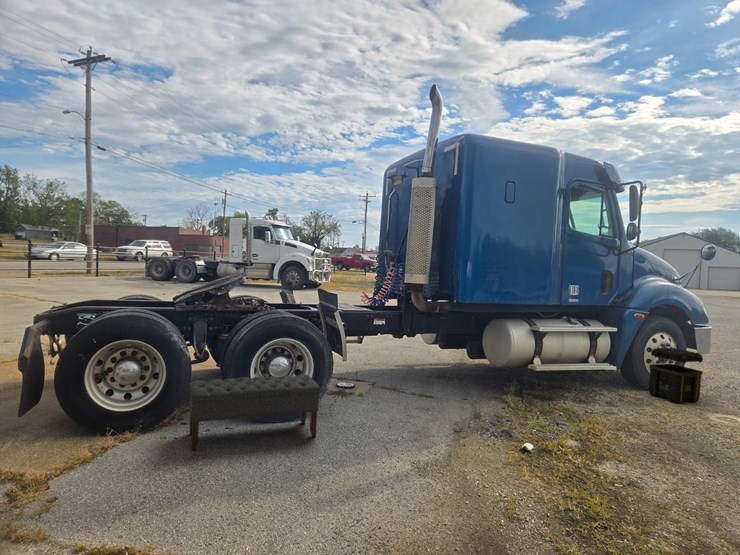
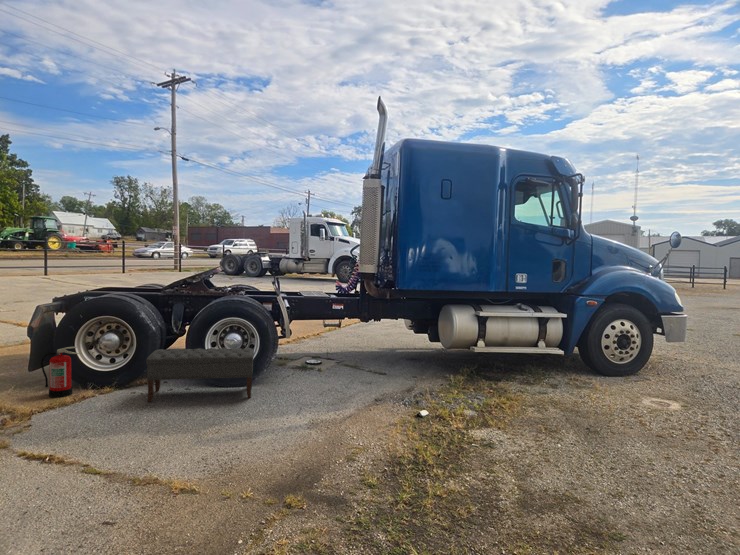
toolbox: present [649,348,703,403] -> none [604,335,655,388]
fire extinguisher: none [36,381,91,452] -> present [41,347,80,398]

